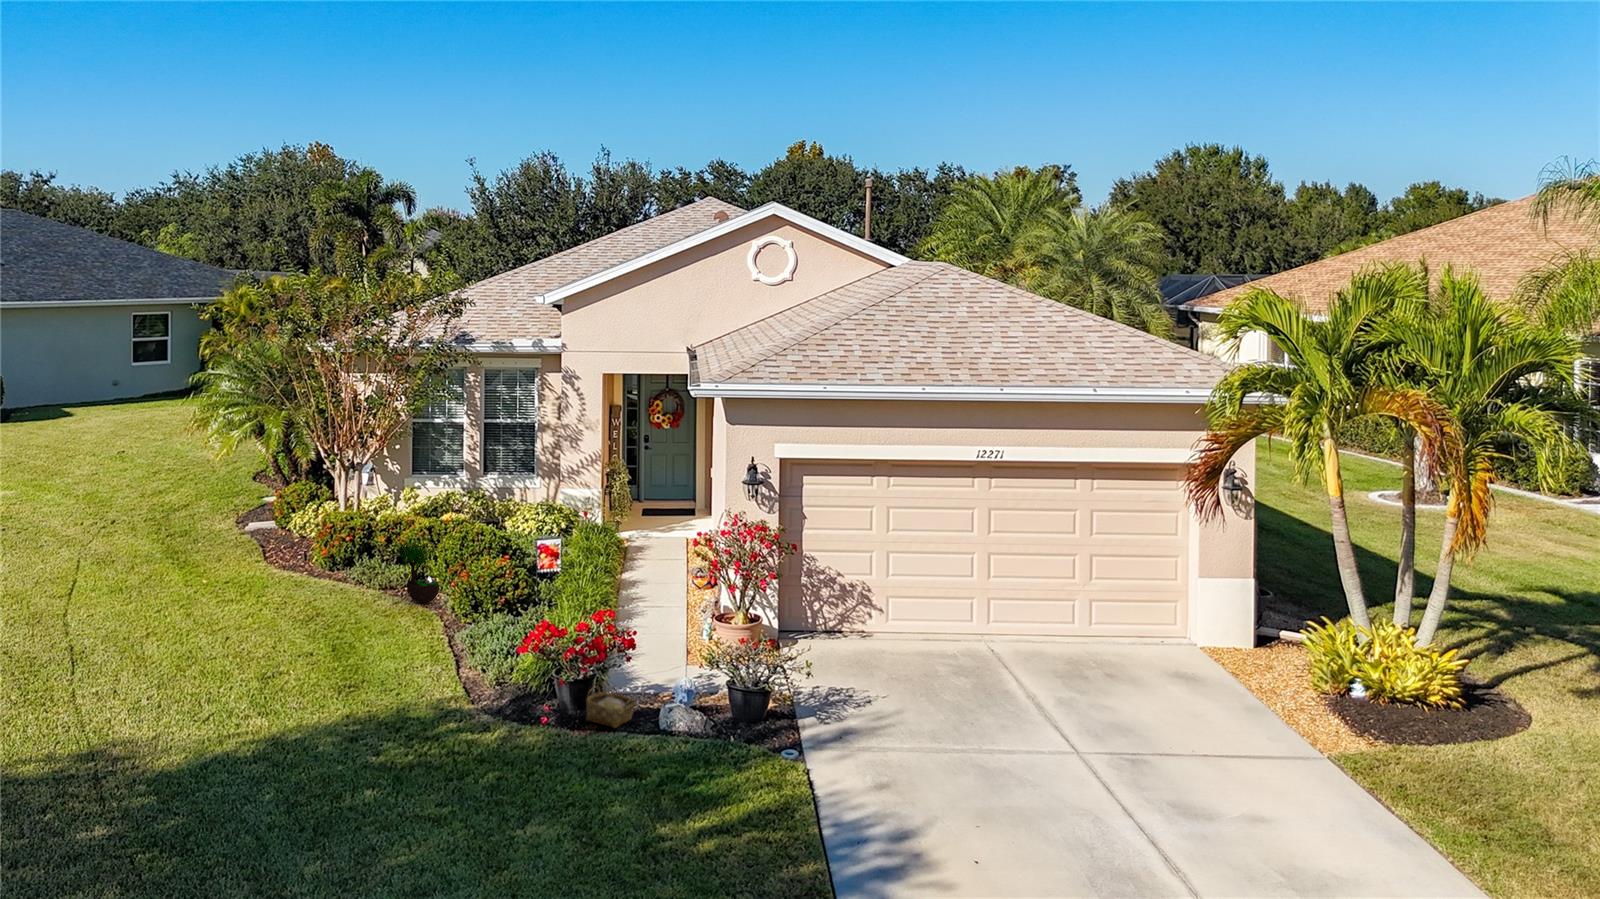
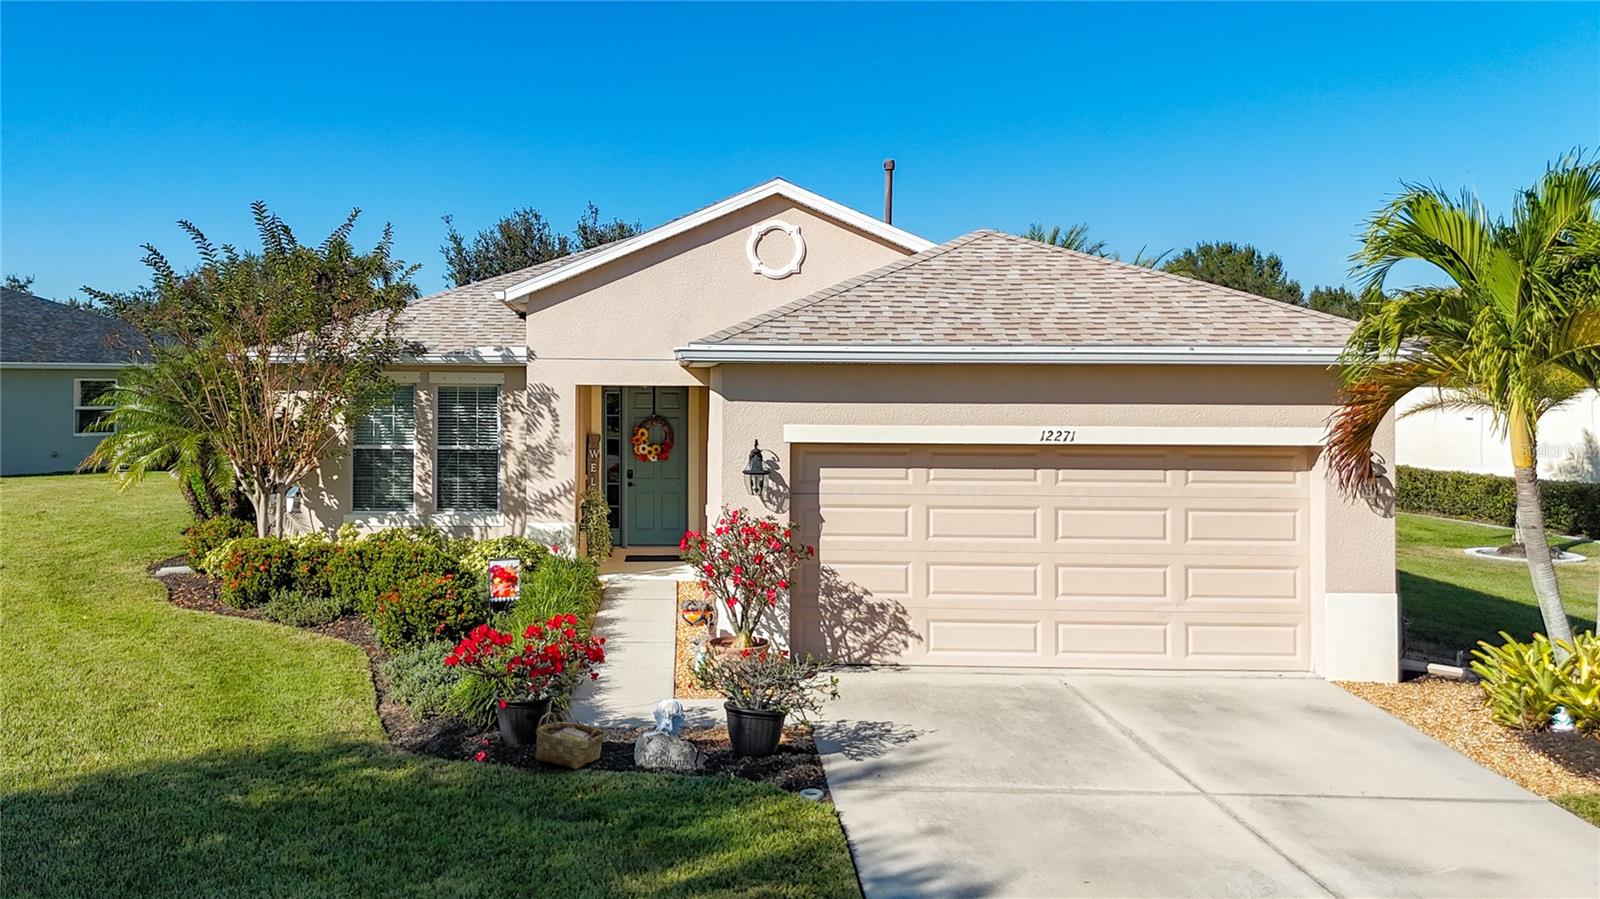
potted tree: present [395,540,439,603] -> none [311,551,367,637]

